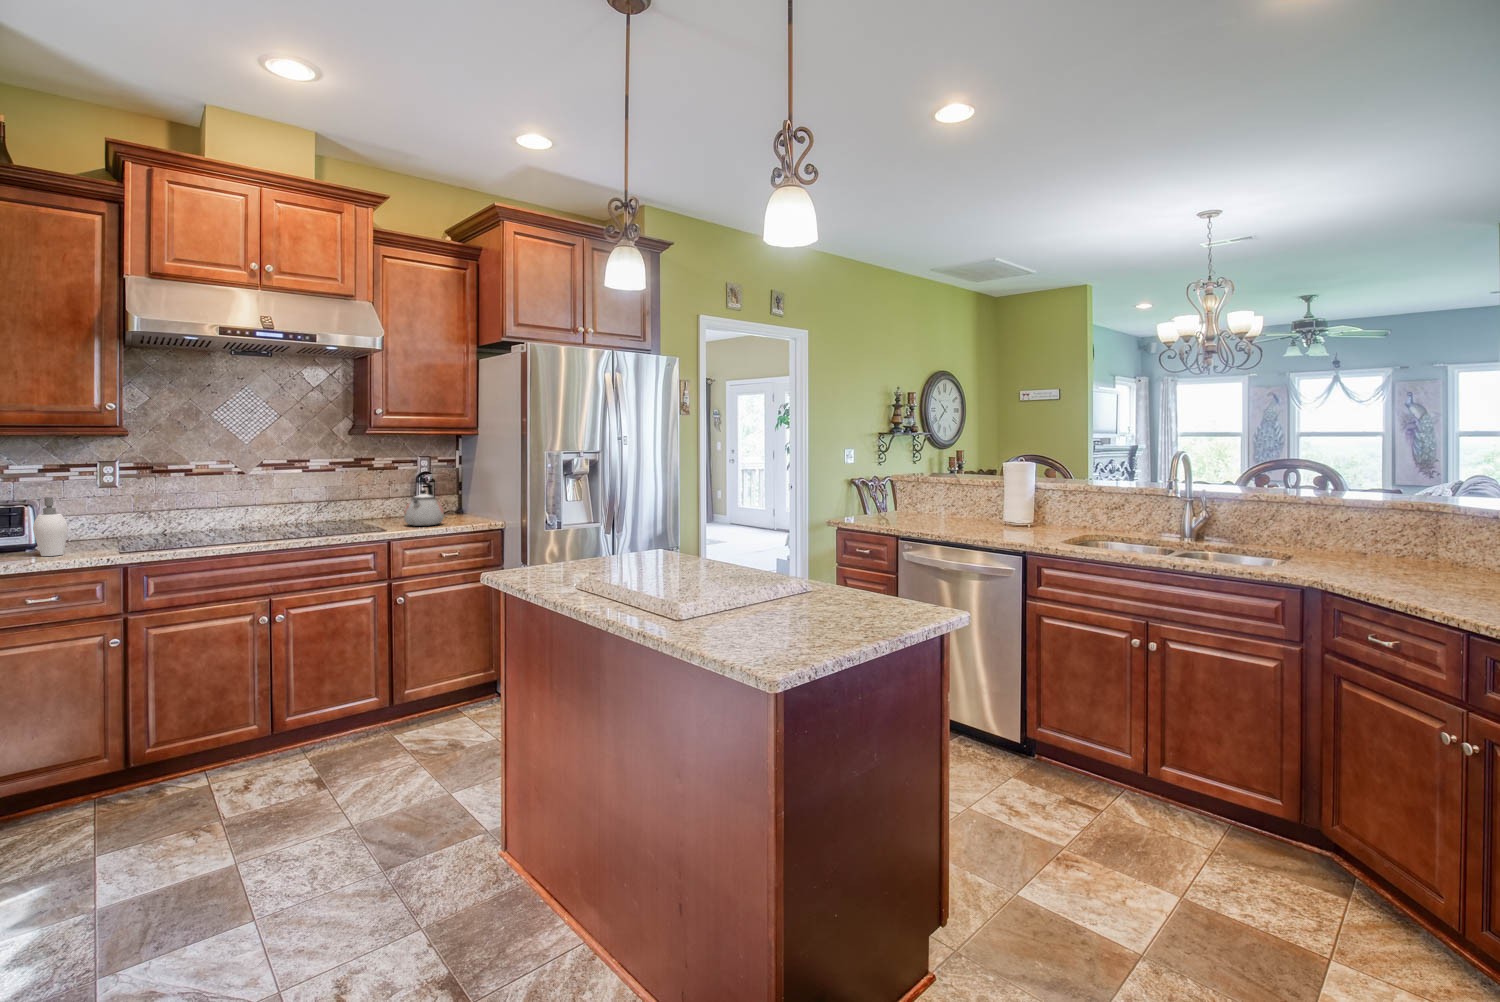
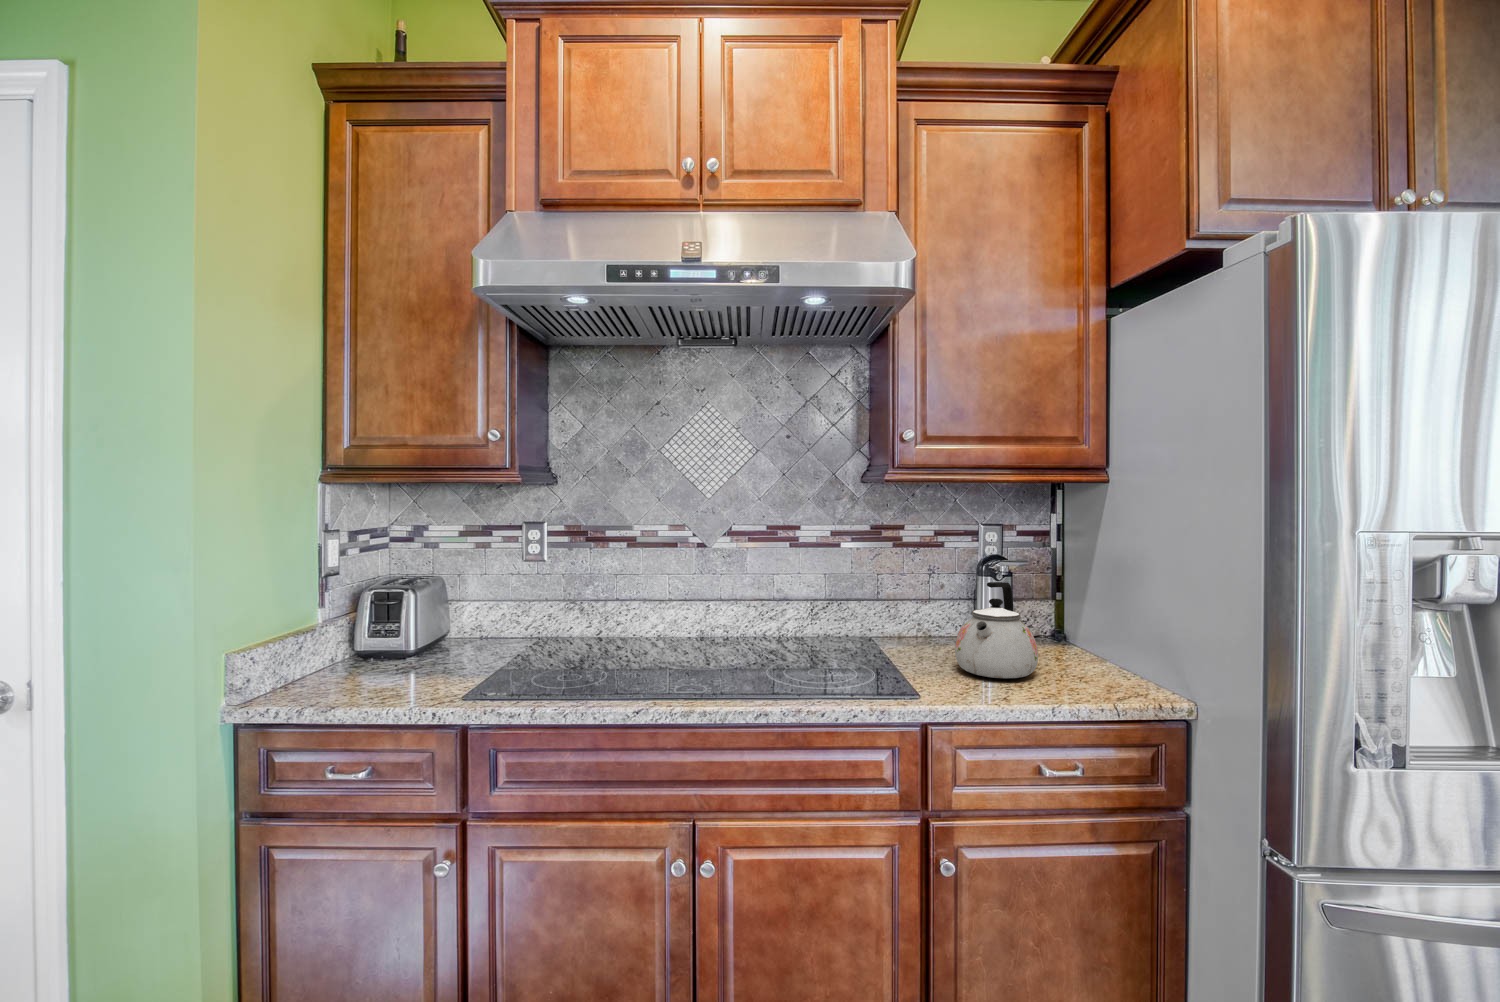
soap dispenser: present [33,497,69,556] -> none [360,590,425,694]

